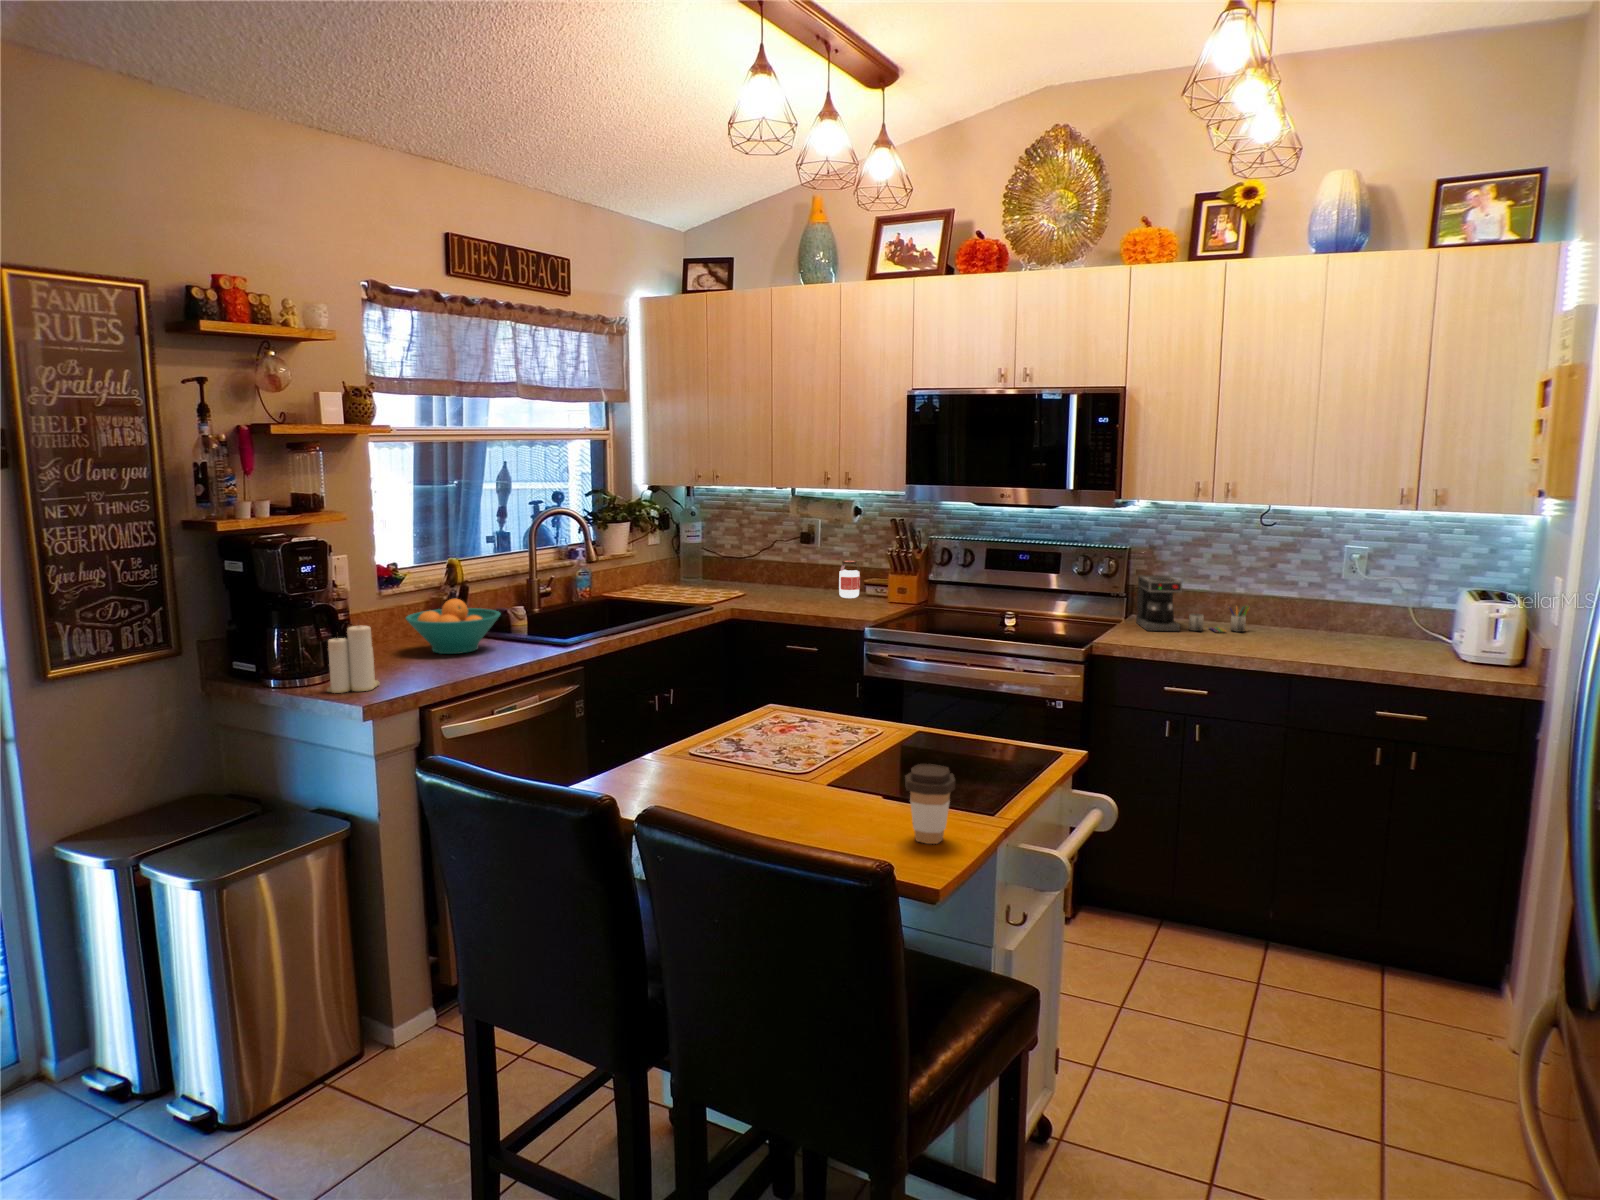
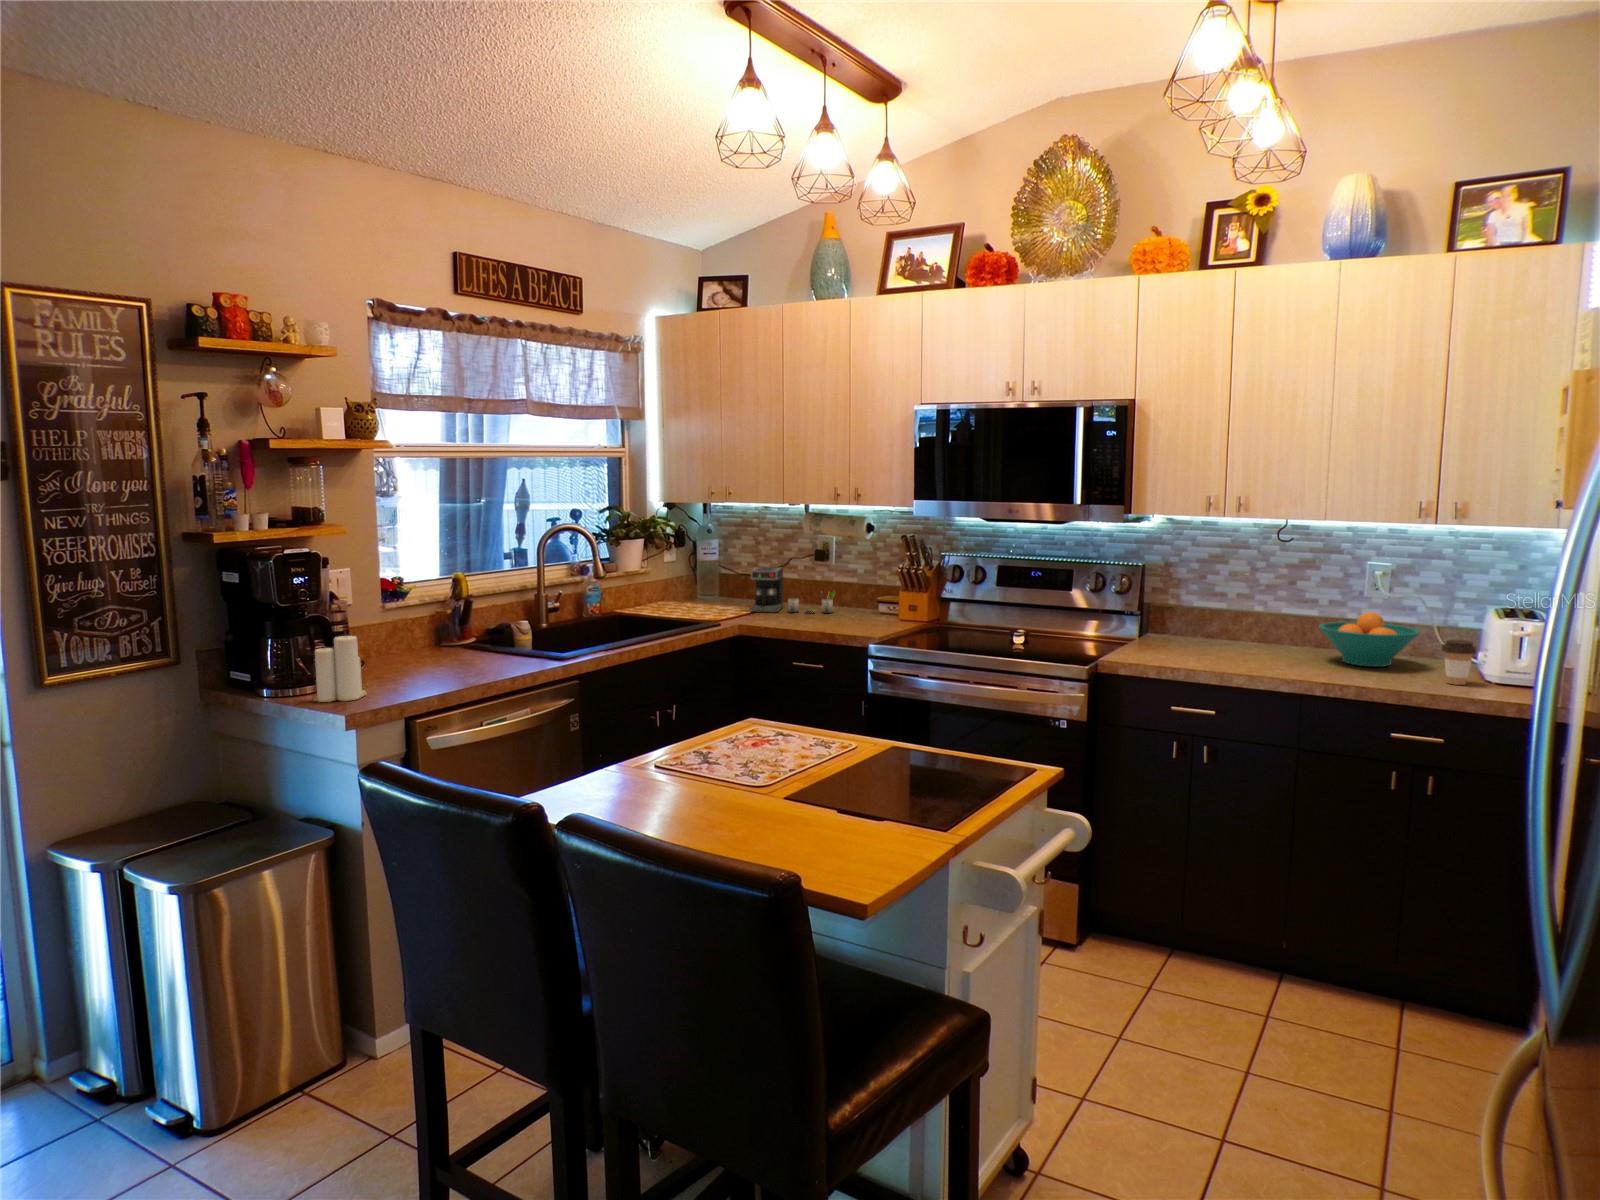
jar: present [839,560,860,598] -> none [850,578,872,617]
coffee maker: present [1136,575,1250,632] -> present [751,567,835,613]
fruit bowl: present [406,599,501,654] -> present [1319,612,1420,667]
coffee cup: present [905,764,955,844] -> present [1442,640,1476,685]

